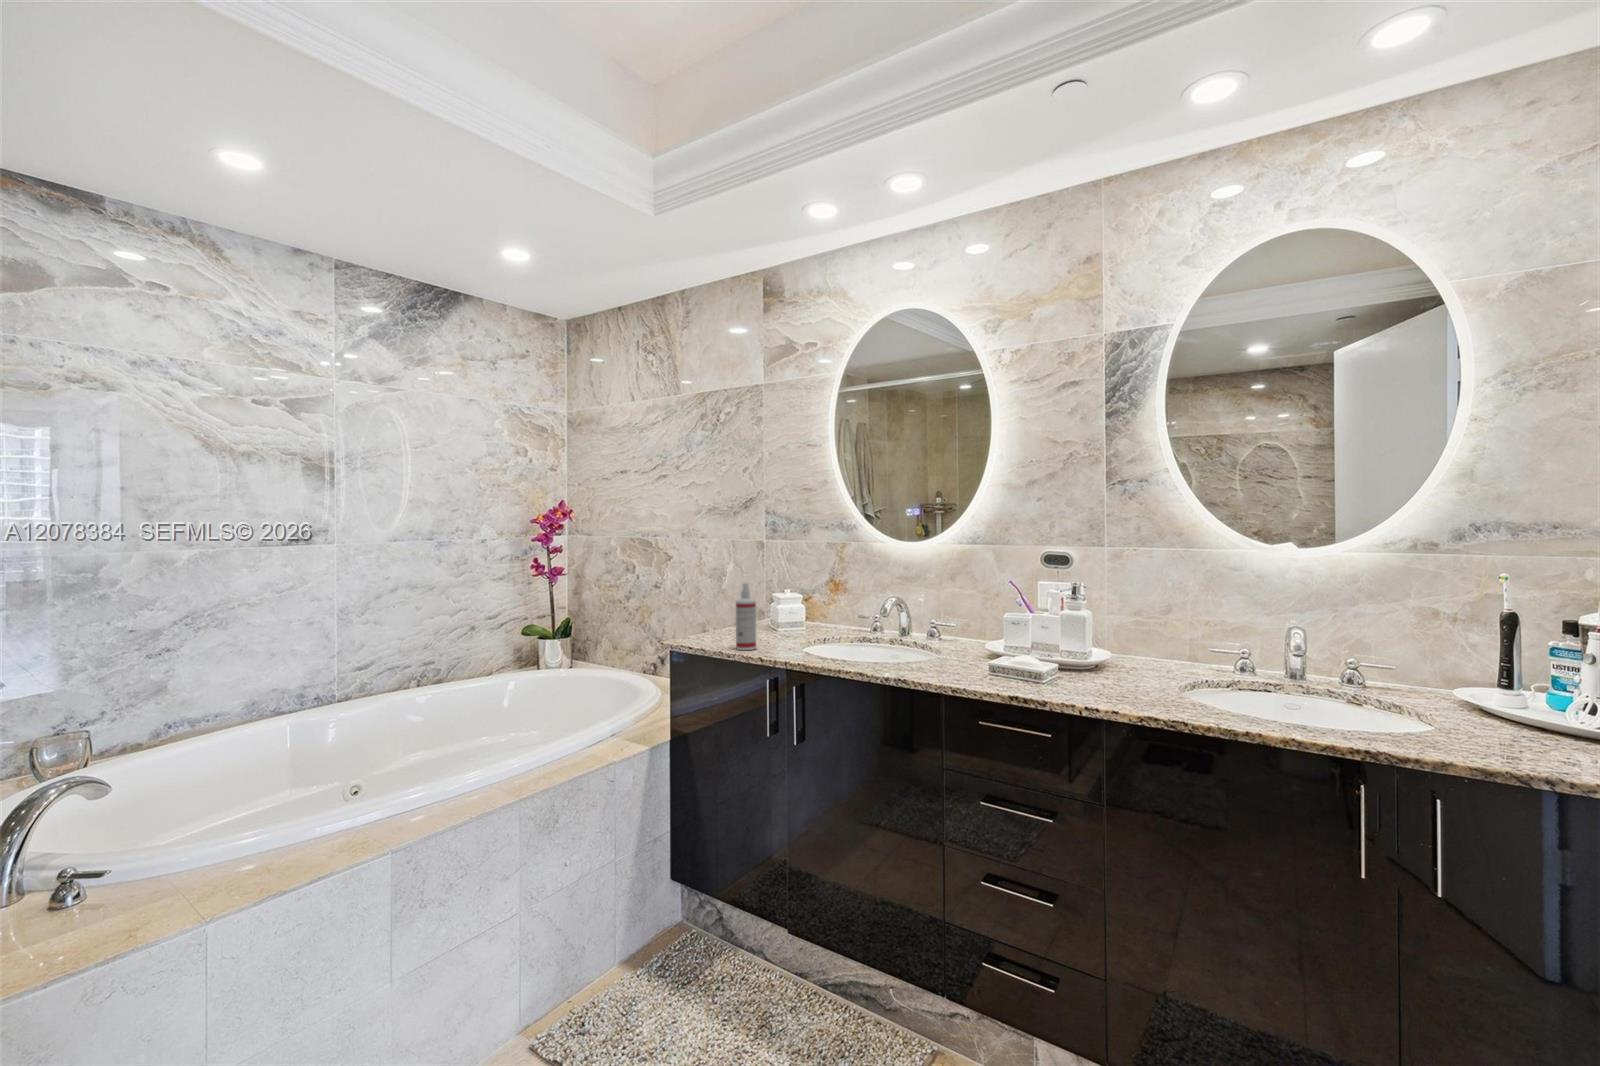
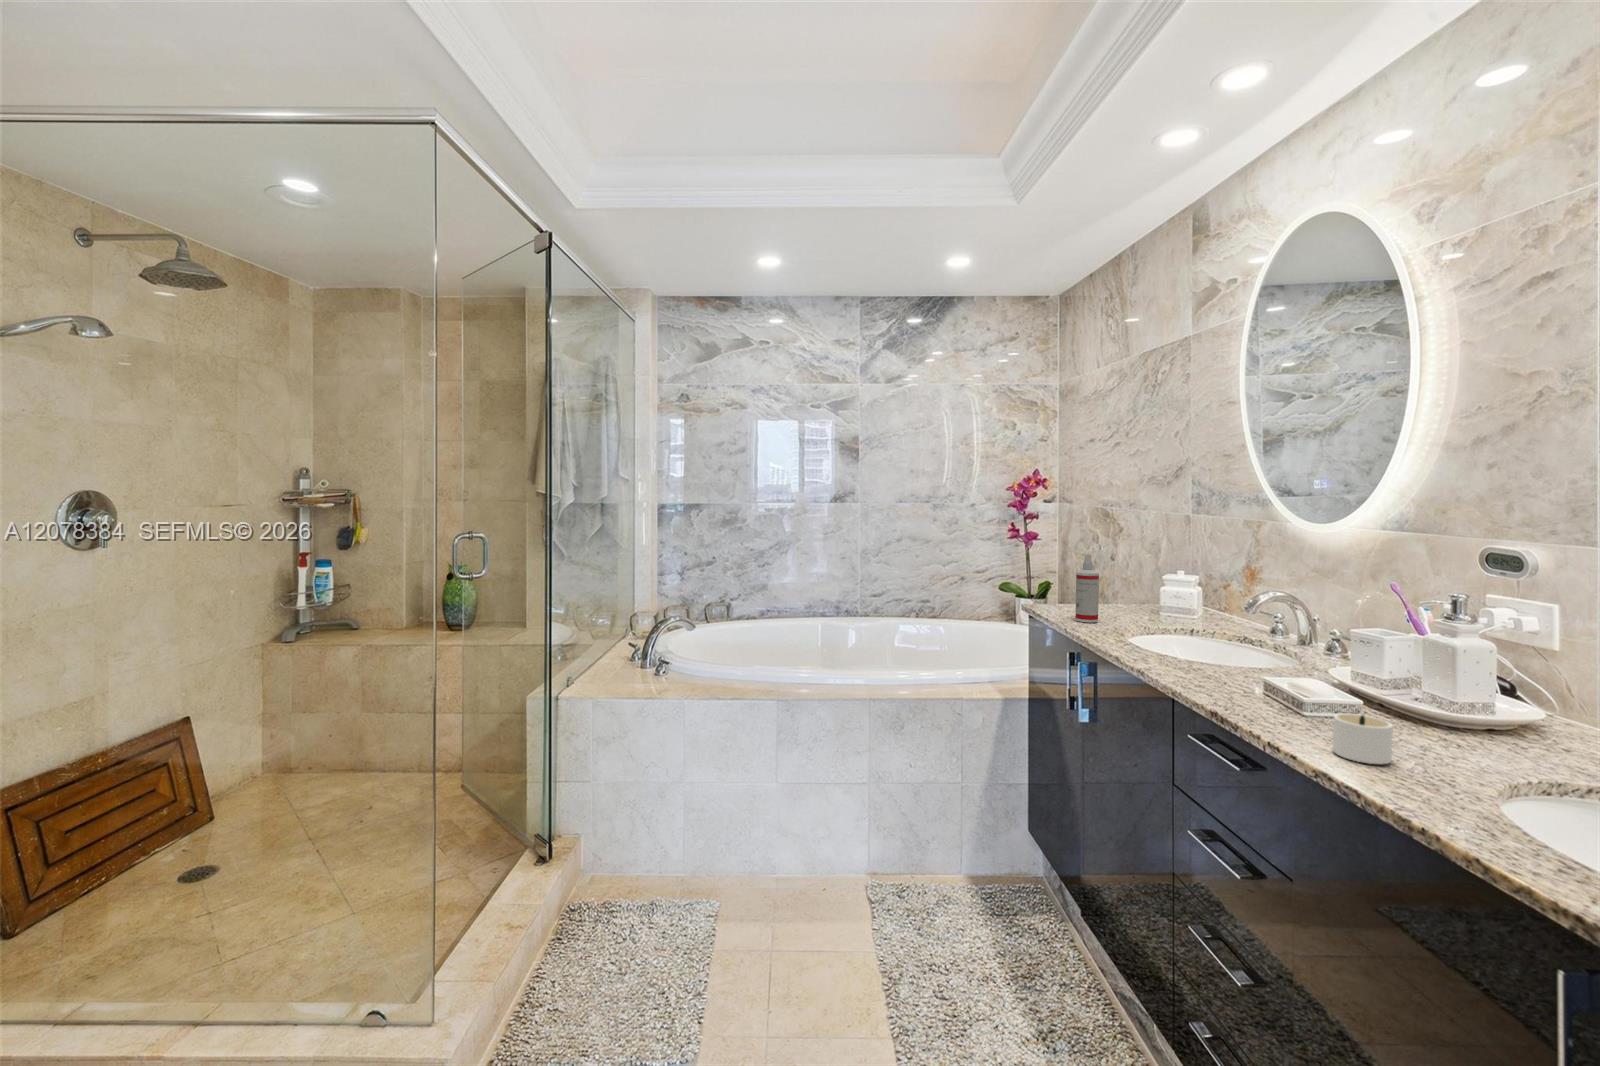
candle: none [1106,672,1155,705] -> present [1333,713,1393,764]

